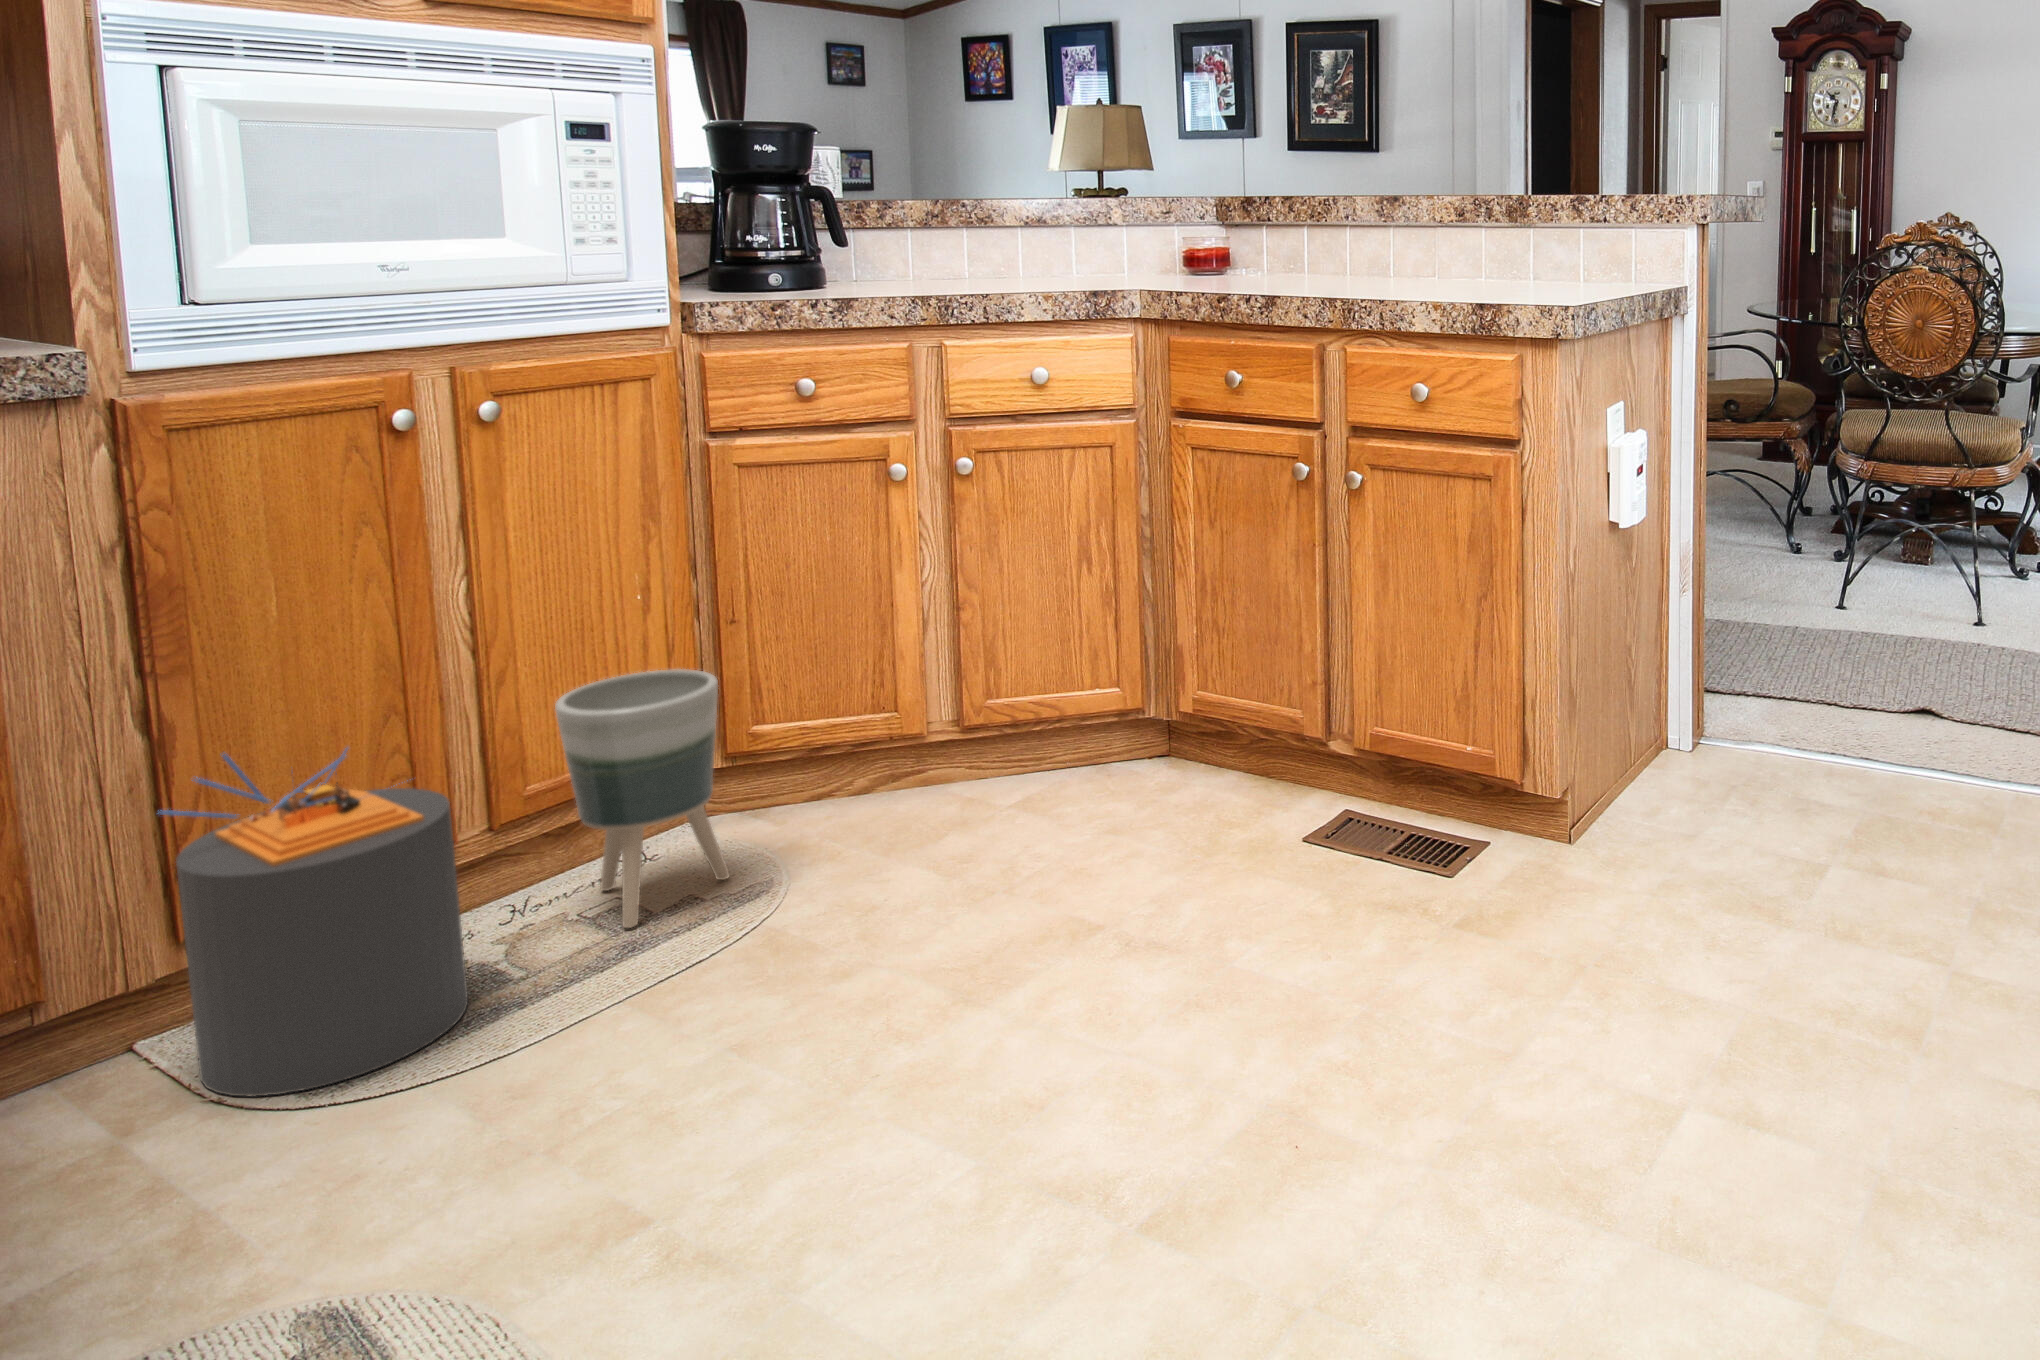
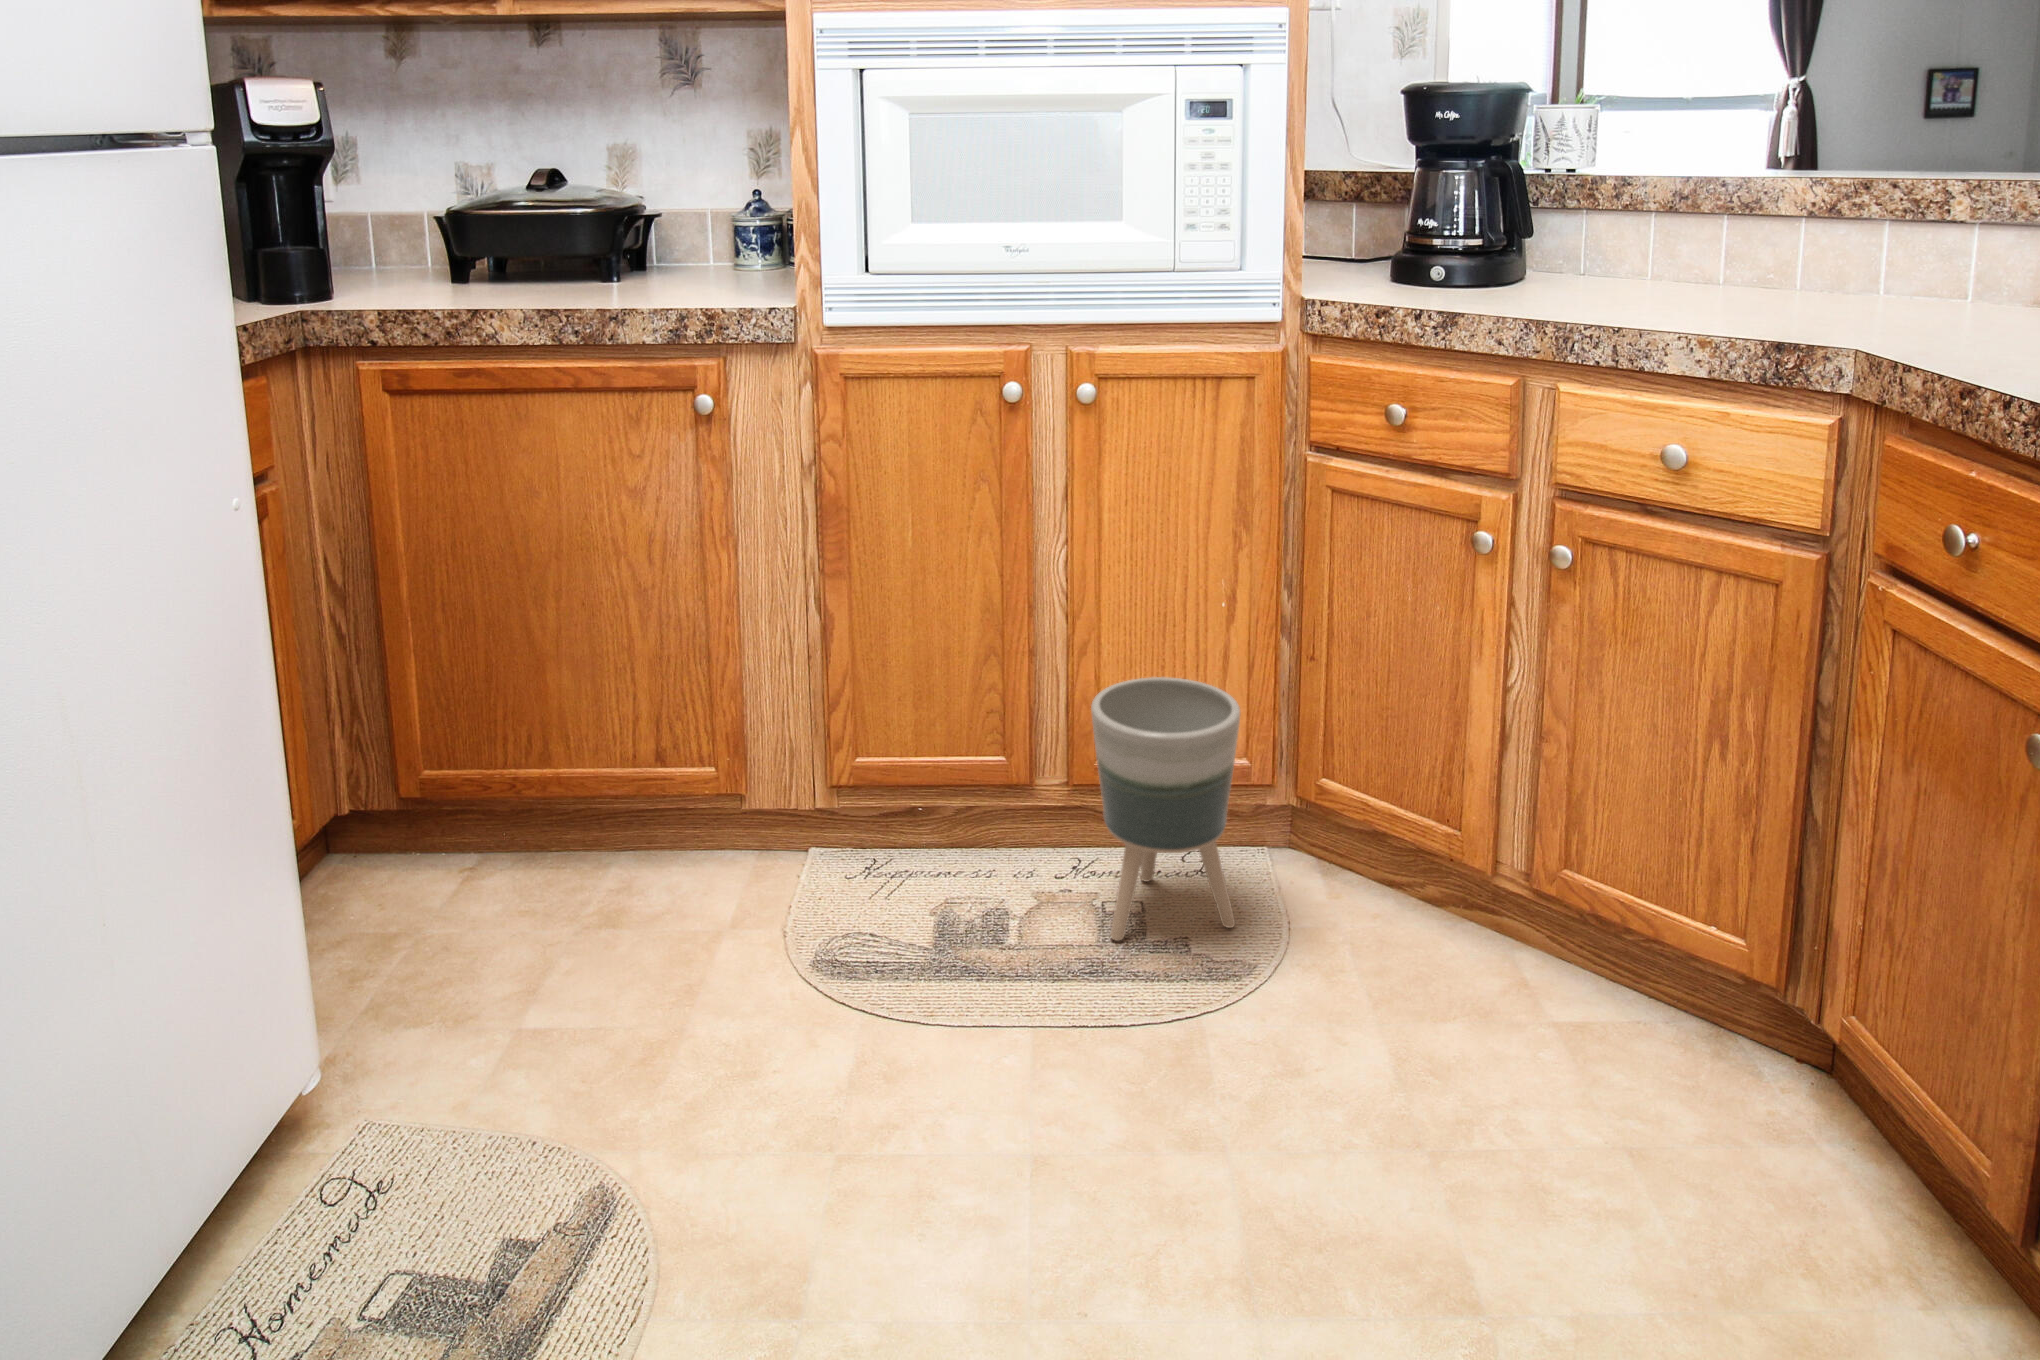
trash can: present [158,749,468,1097] -> none [770,650,968,981]

